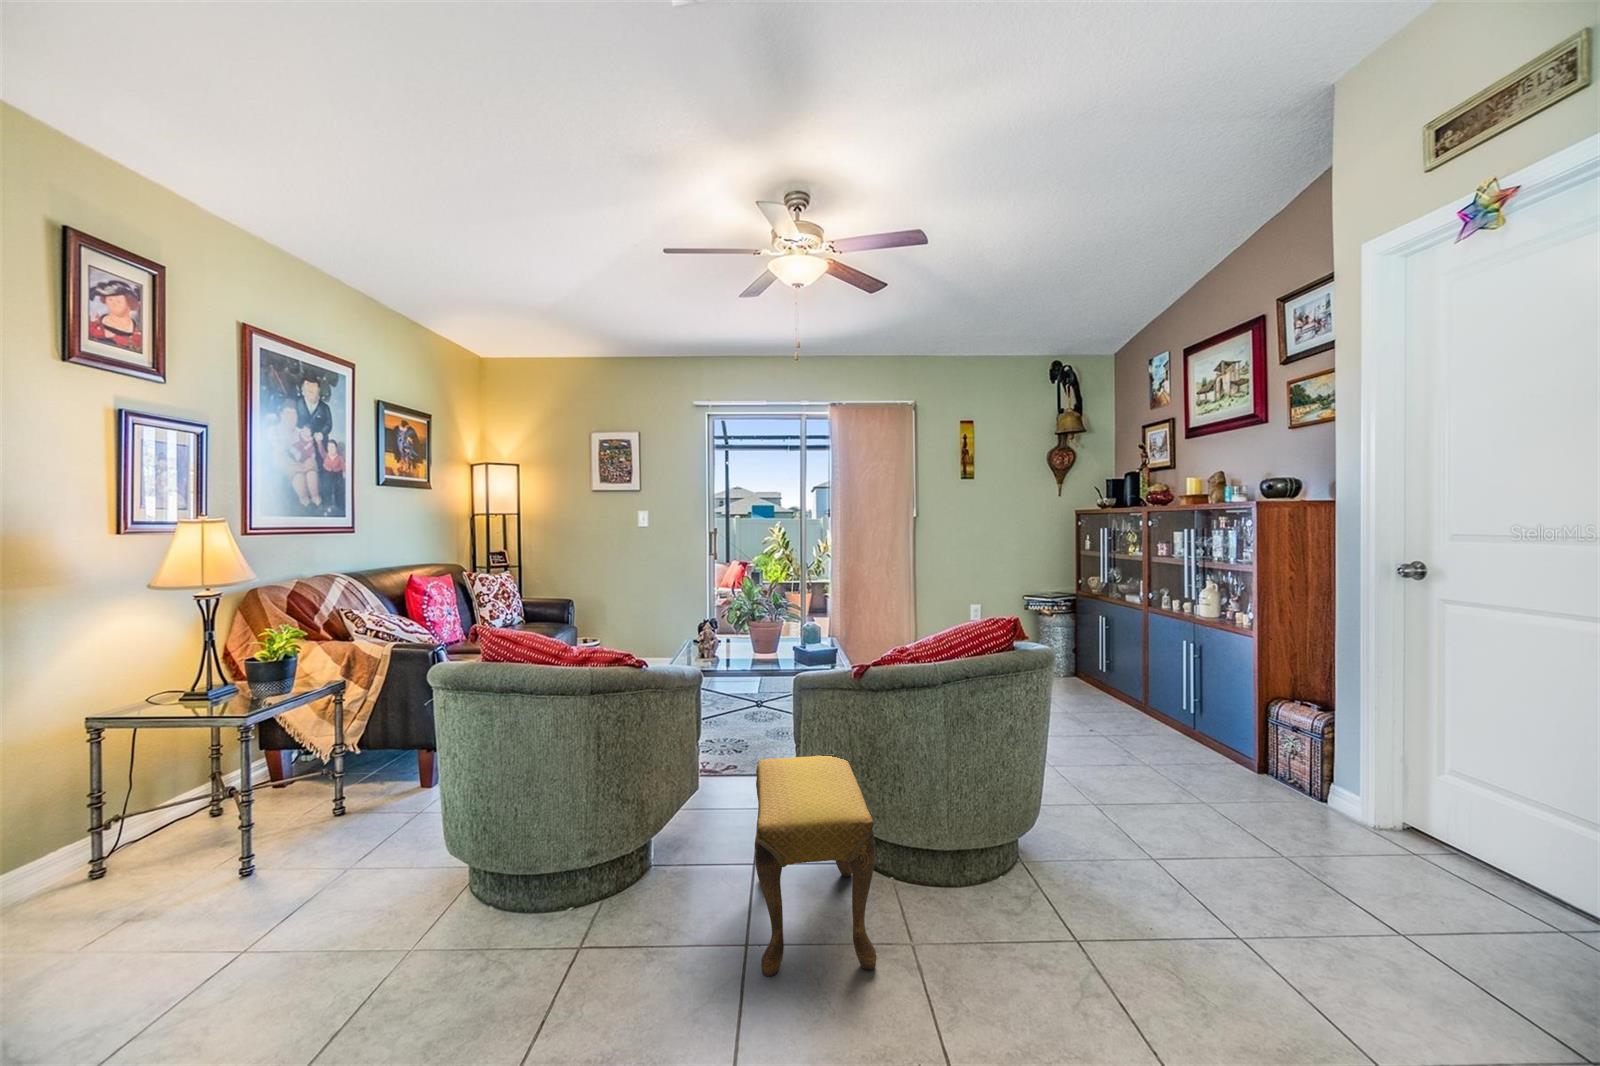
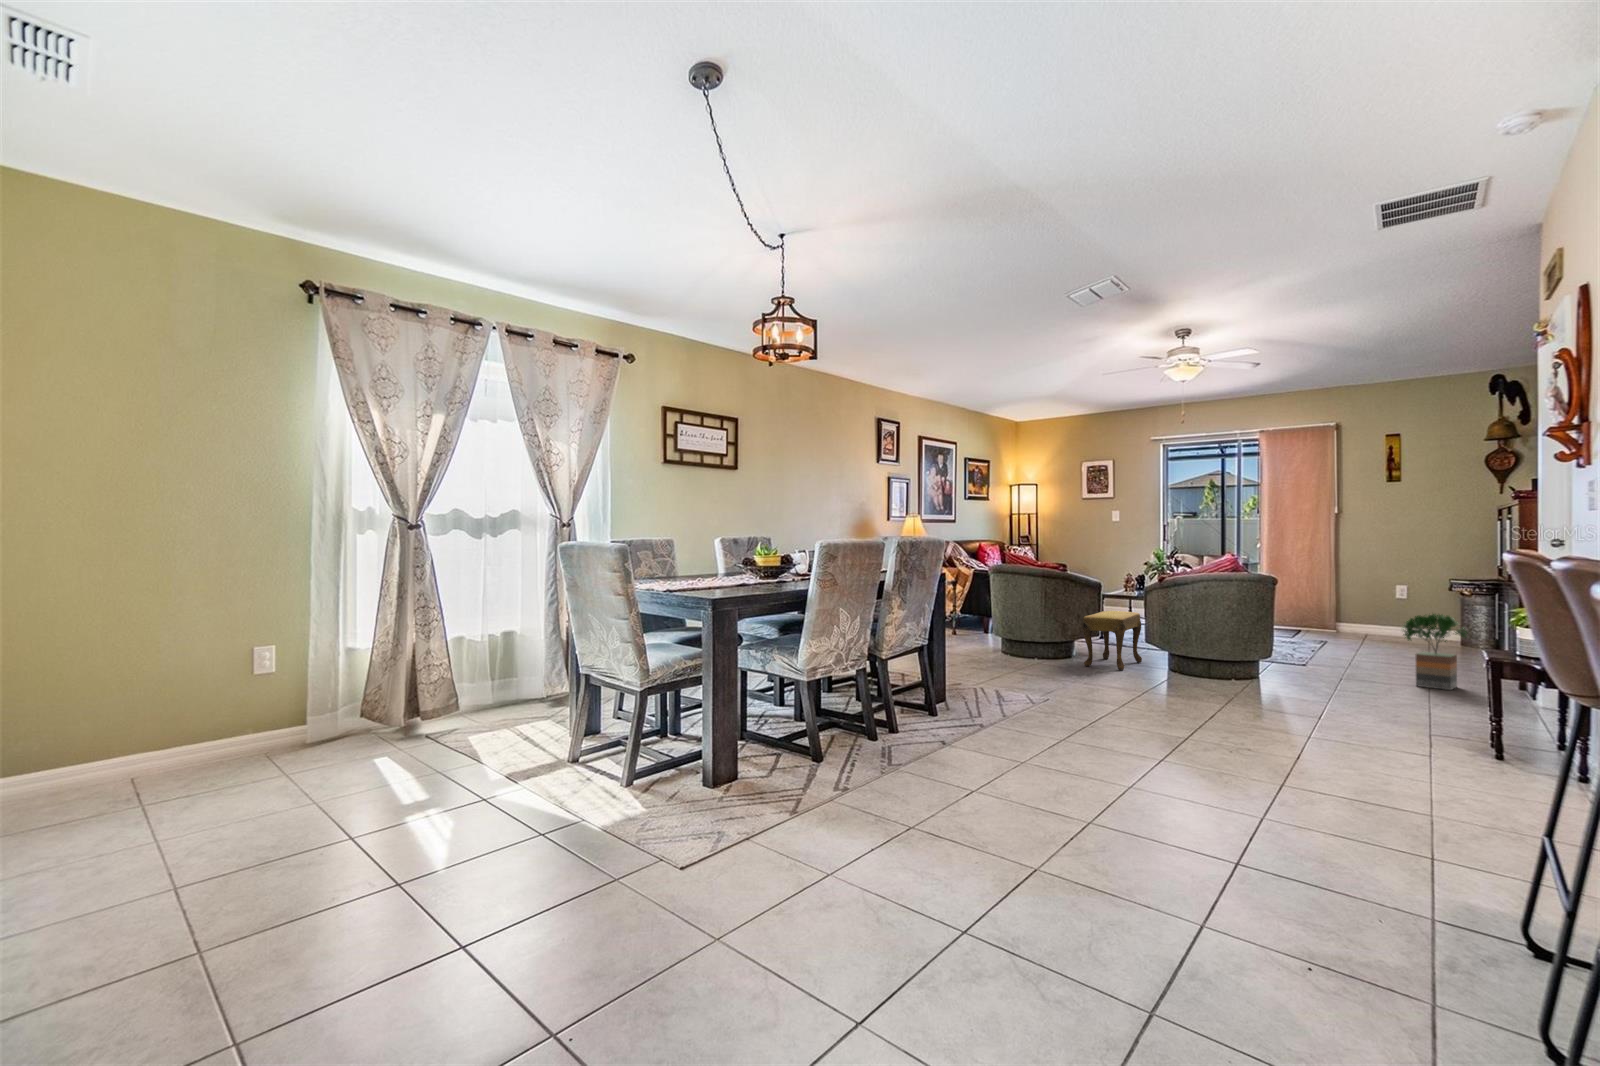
potted tree: none [1219,676,1332,813] -> present [1402,614,1467,690]

